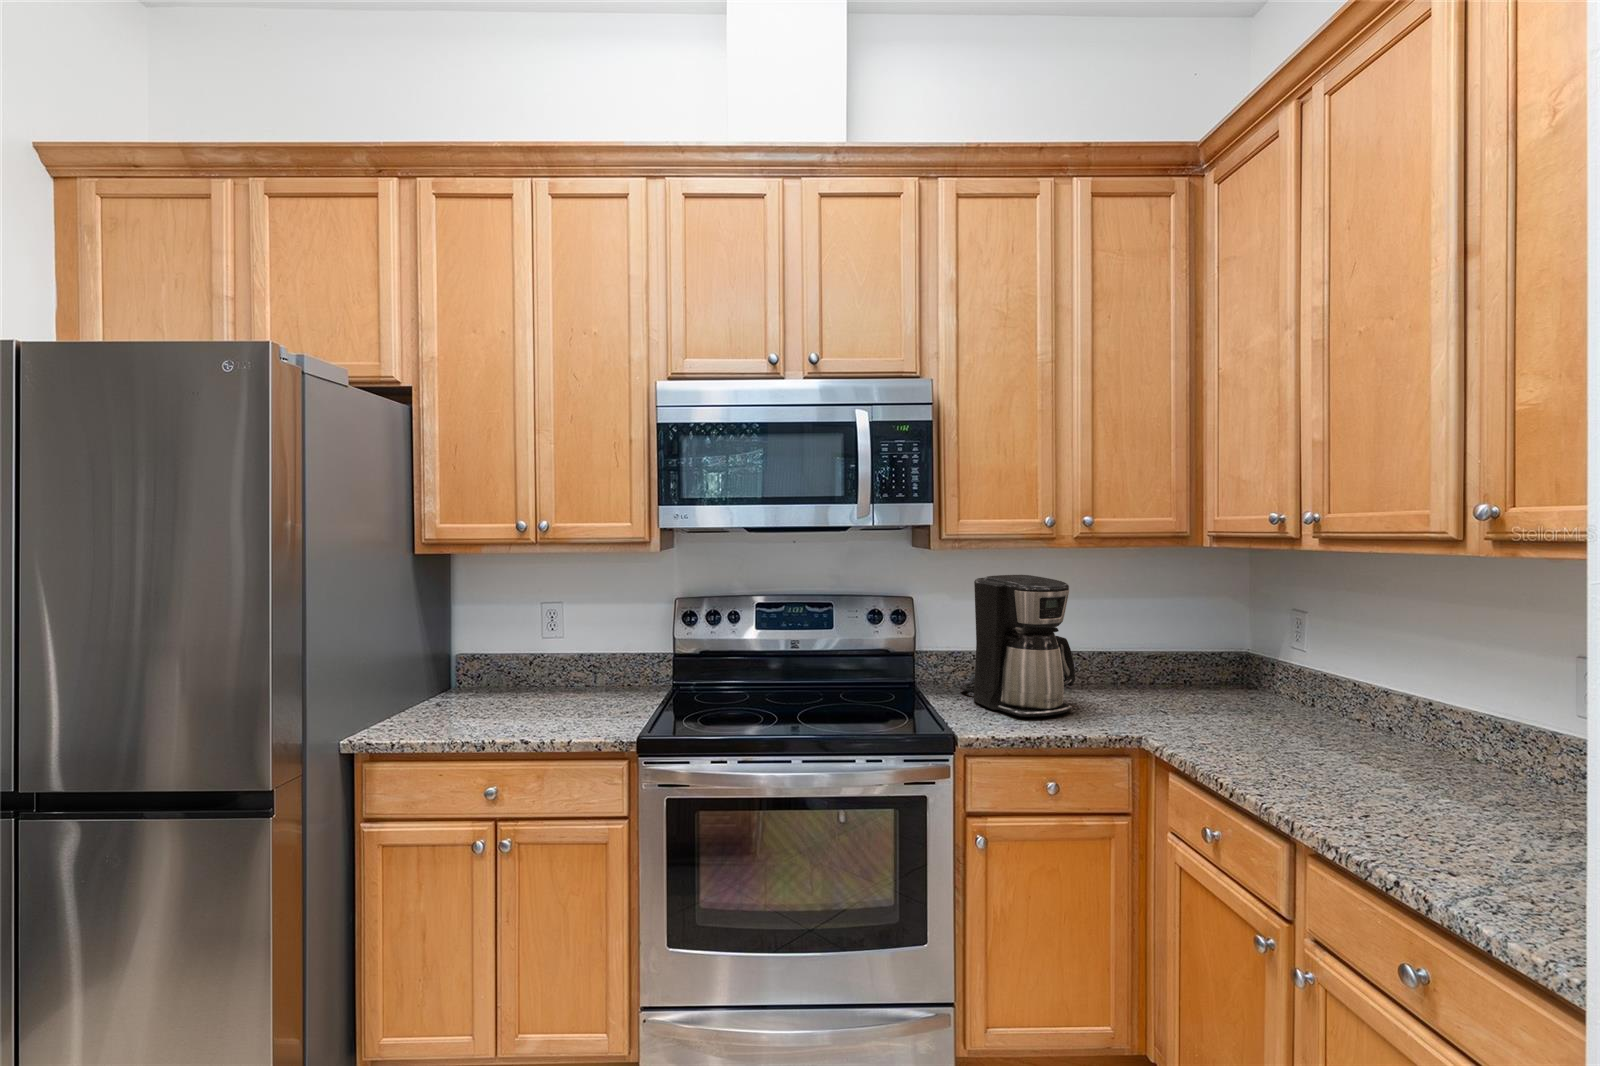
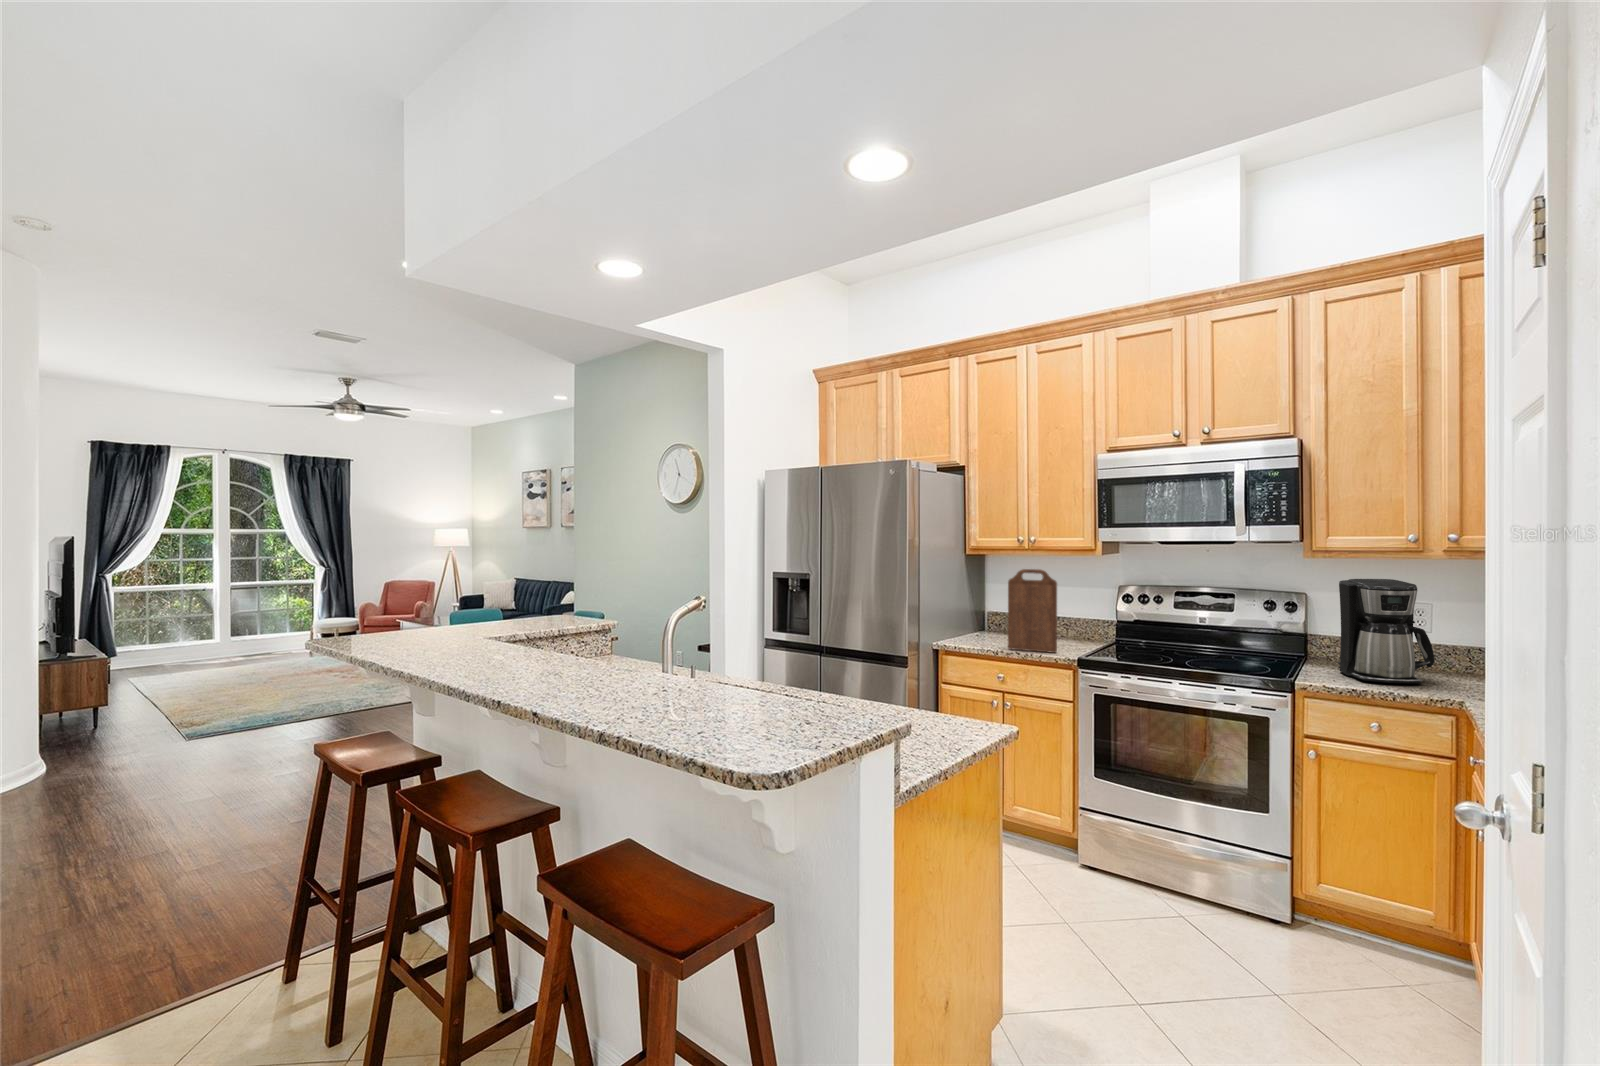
cutting board: none [503,580,595,733] -> present [1008,569,1057,653]

